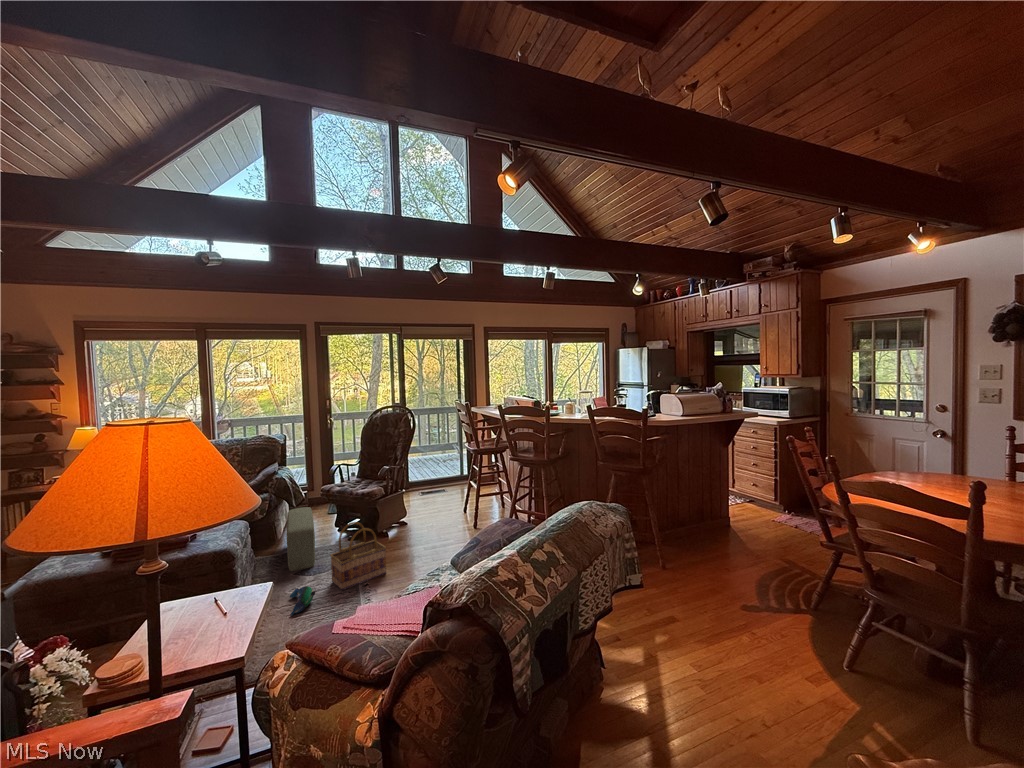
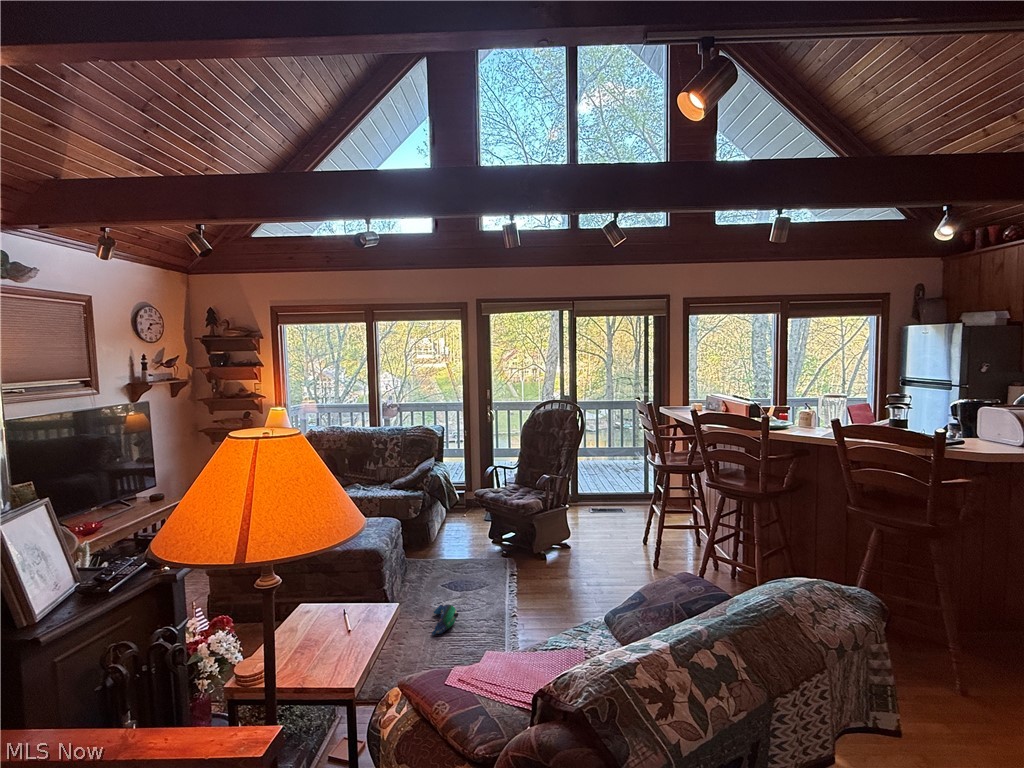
pouf: present [286,507,315,571] -> none [436,512,465,583]
basket: present [330,522,386,590] -> none [477,540,539,618]

